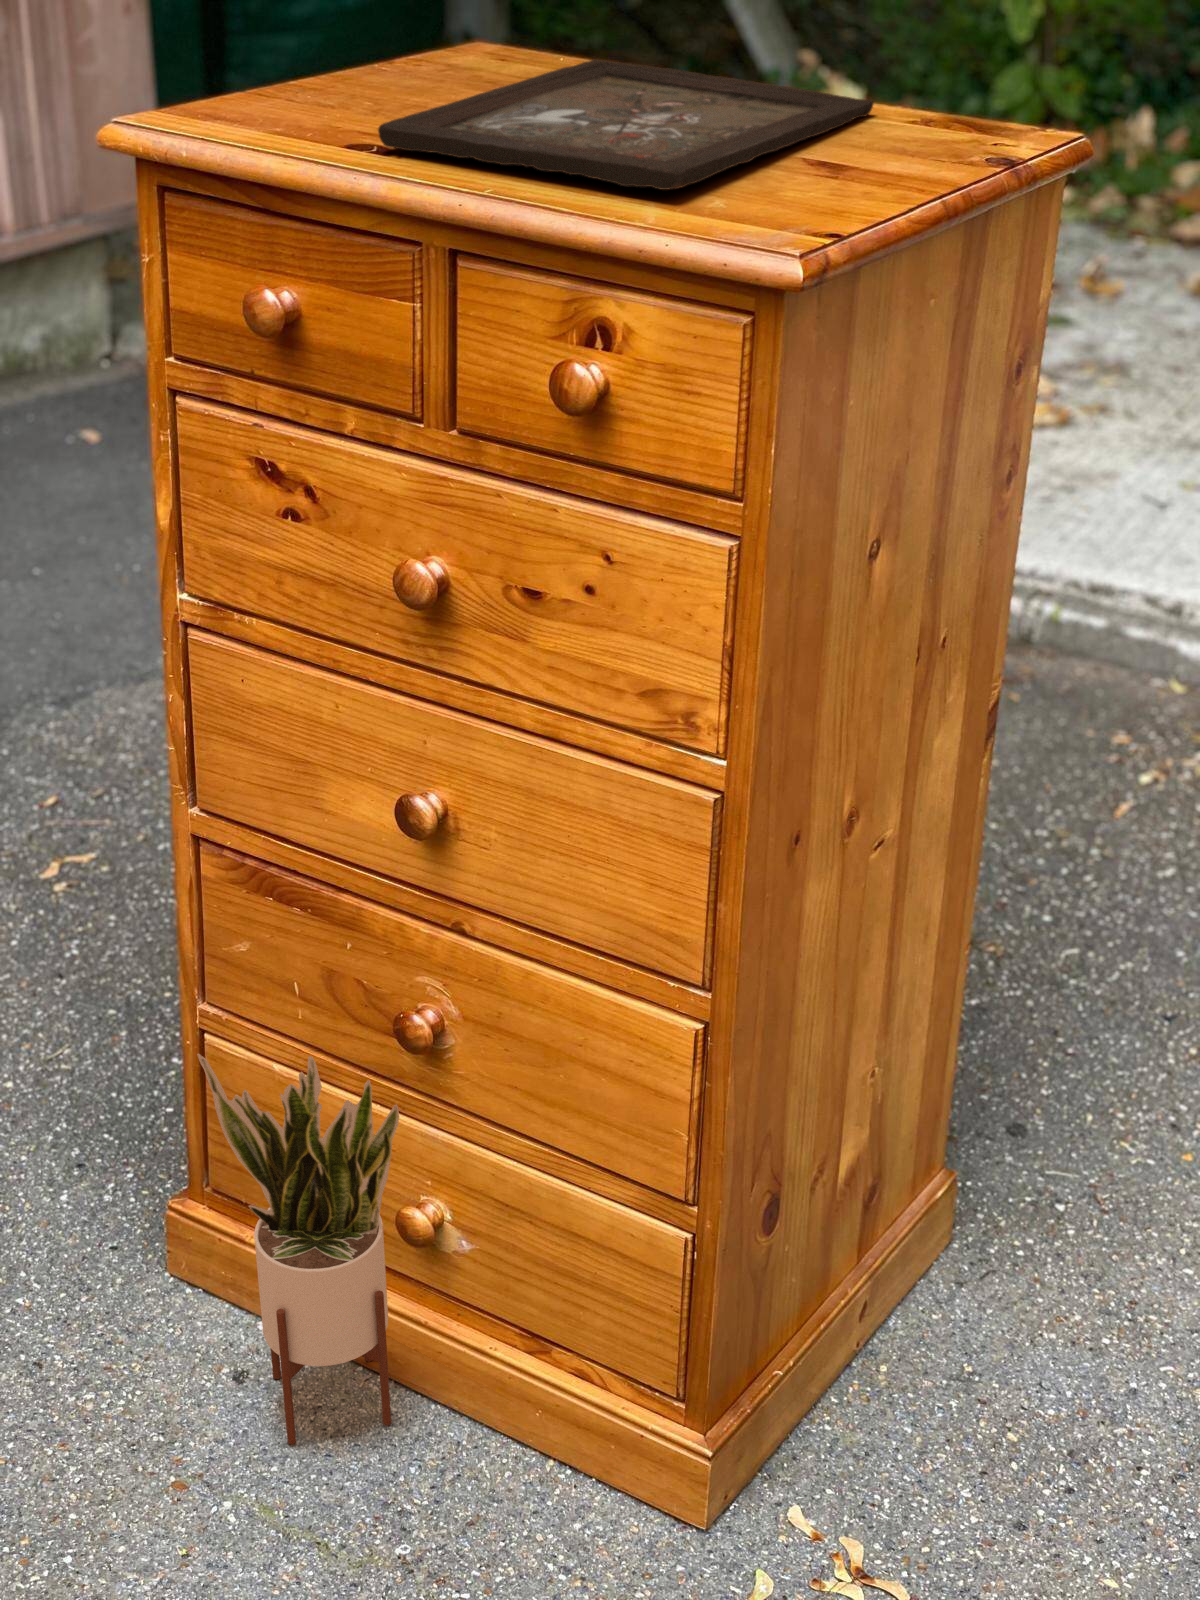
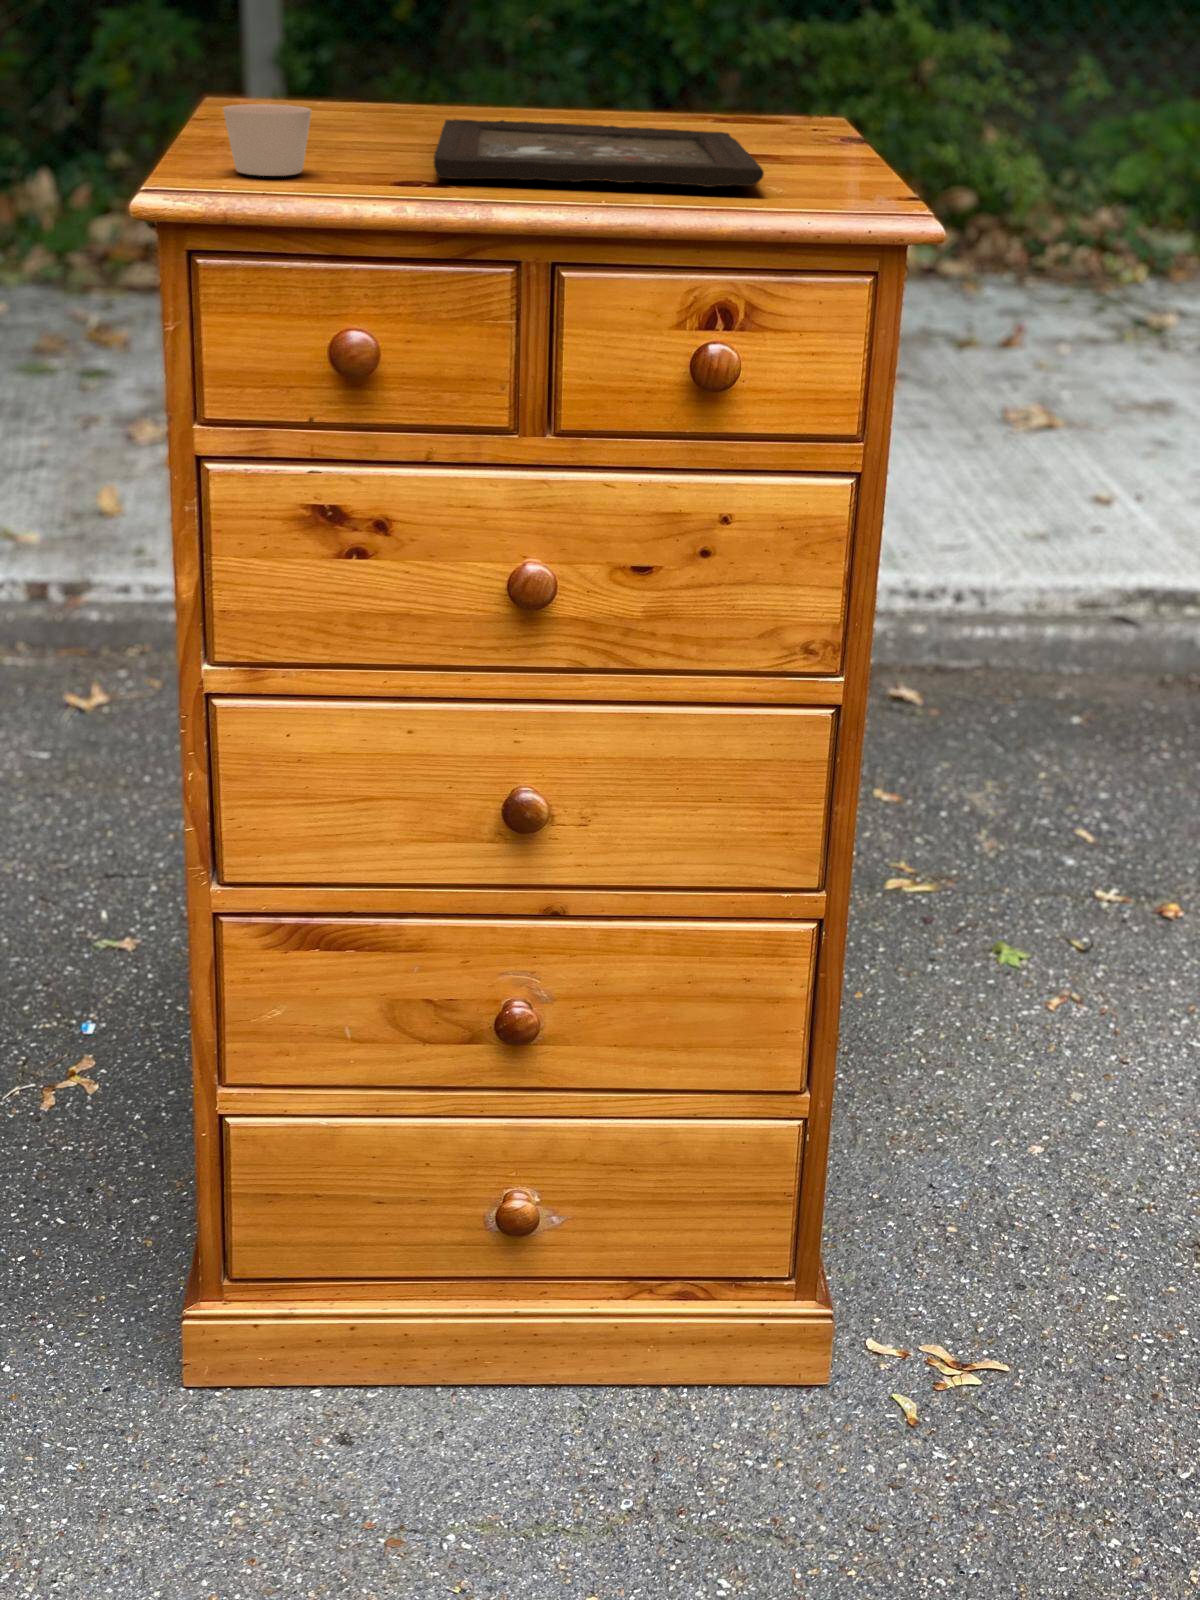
candle: none [209,51,299,129] -> present [223,104,311,176]
potted plant: present [197,1053,399,1444] -> none [351,1071,523,1470]

